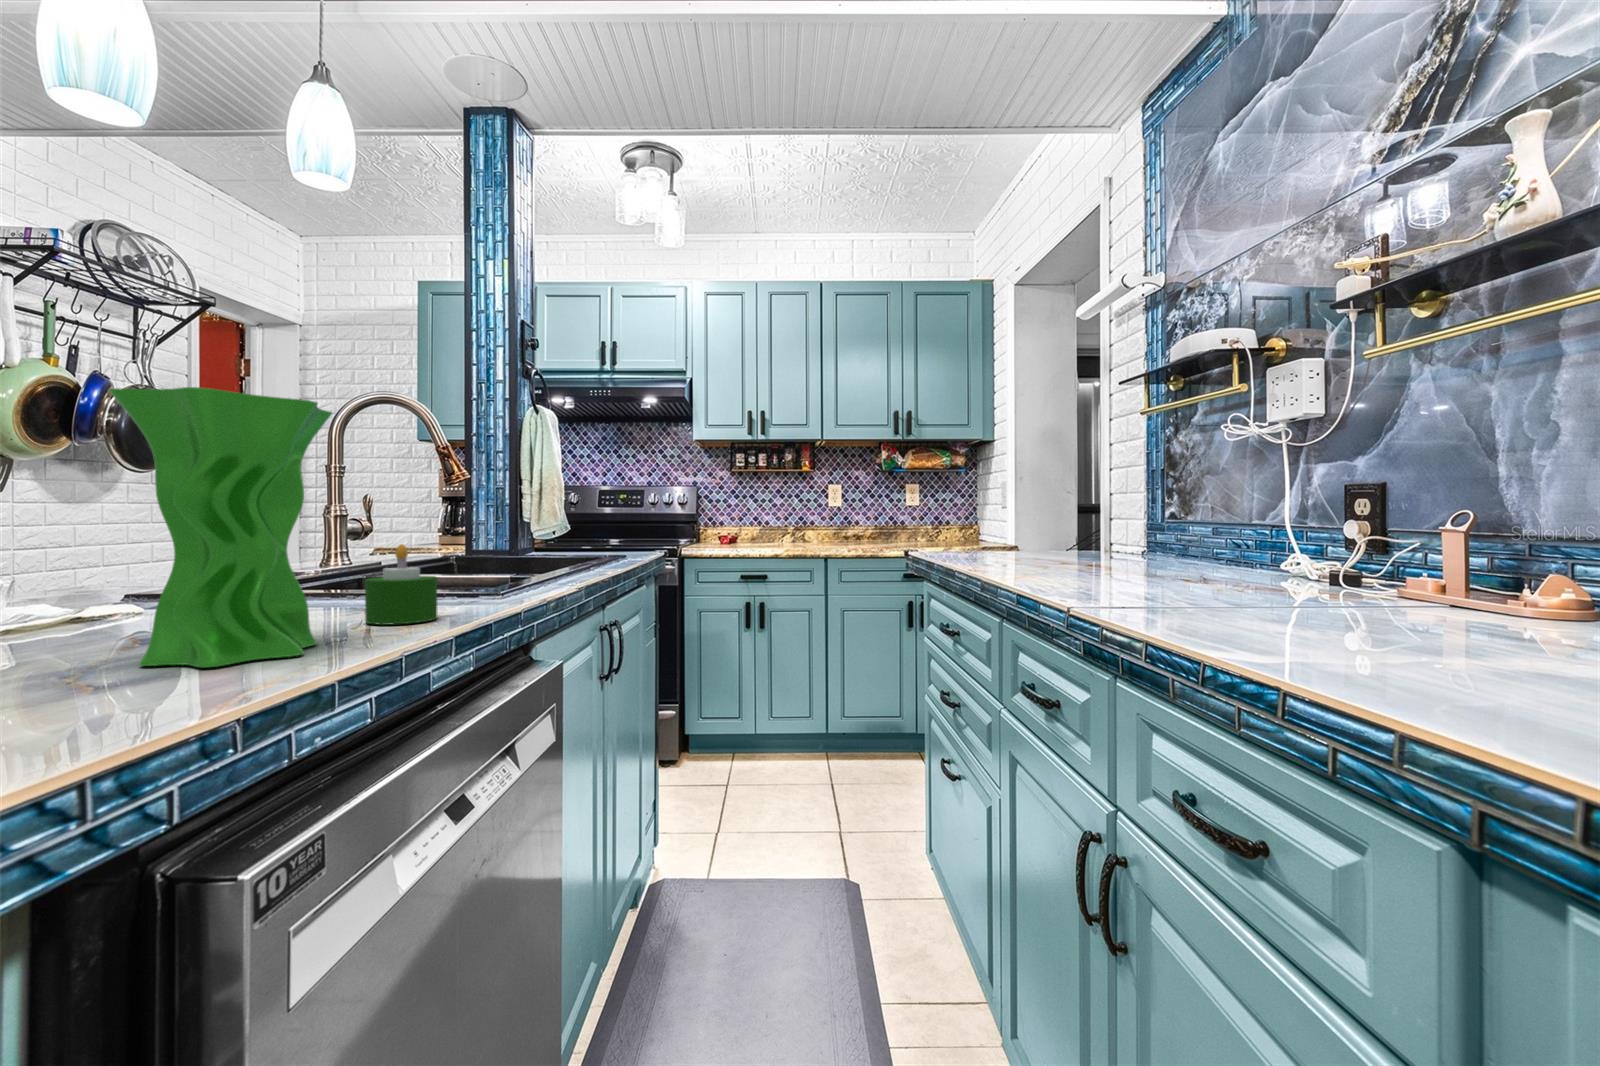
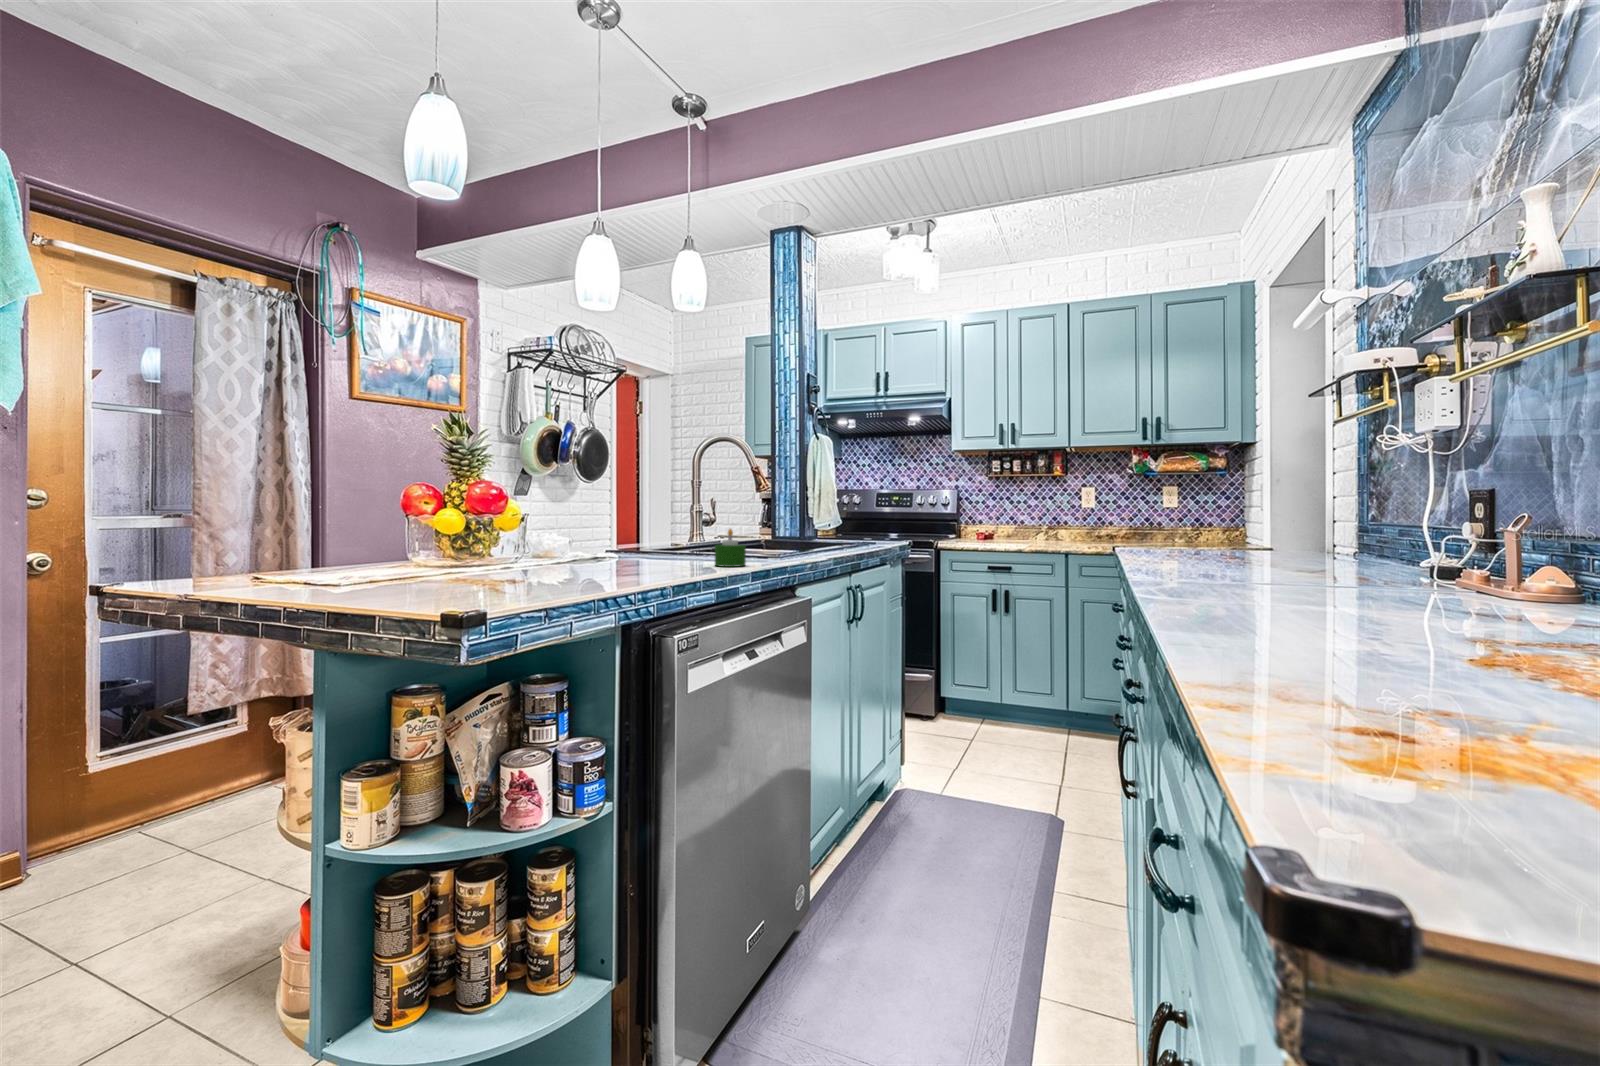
vase: present [109,387,332,668] -> none [634,465,705,573]

